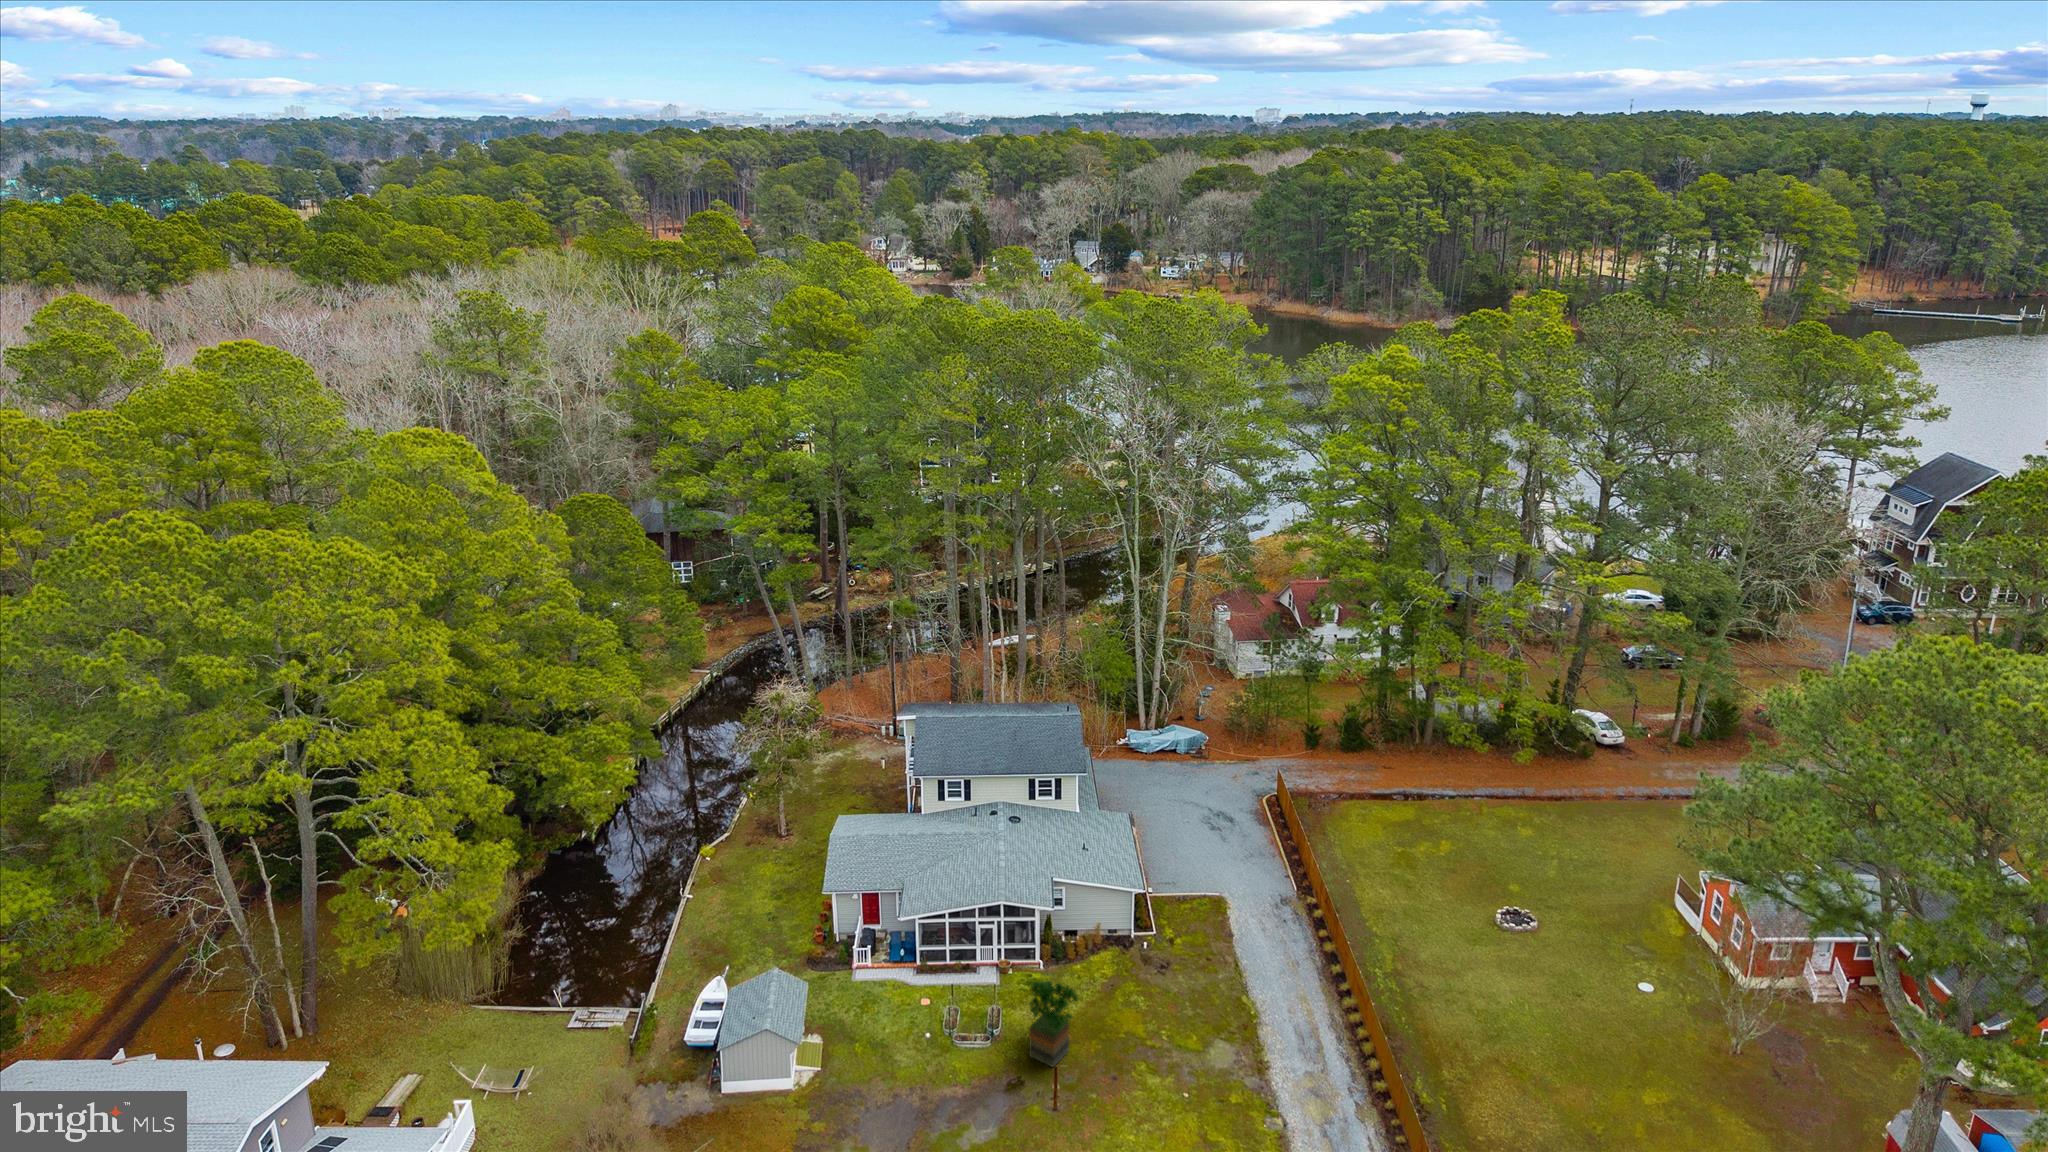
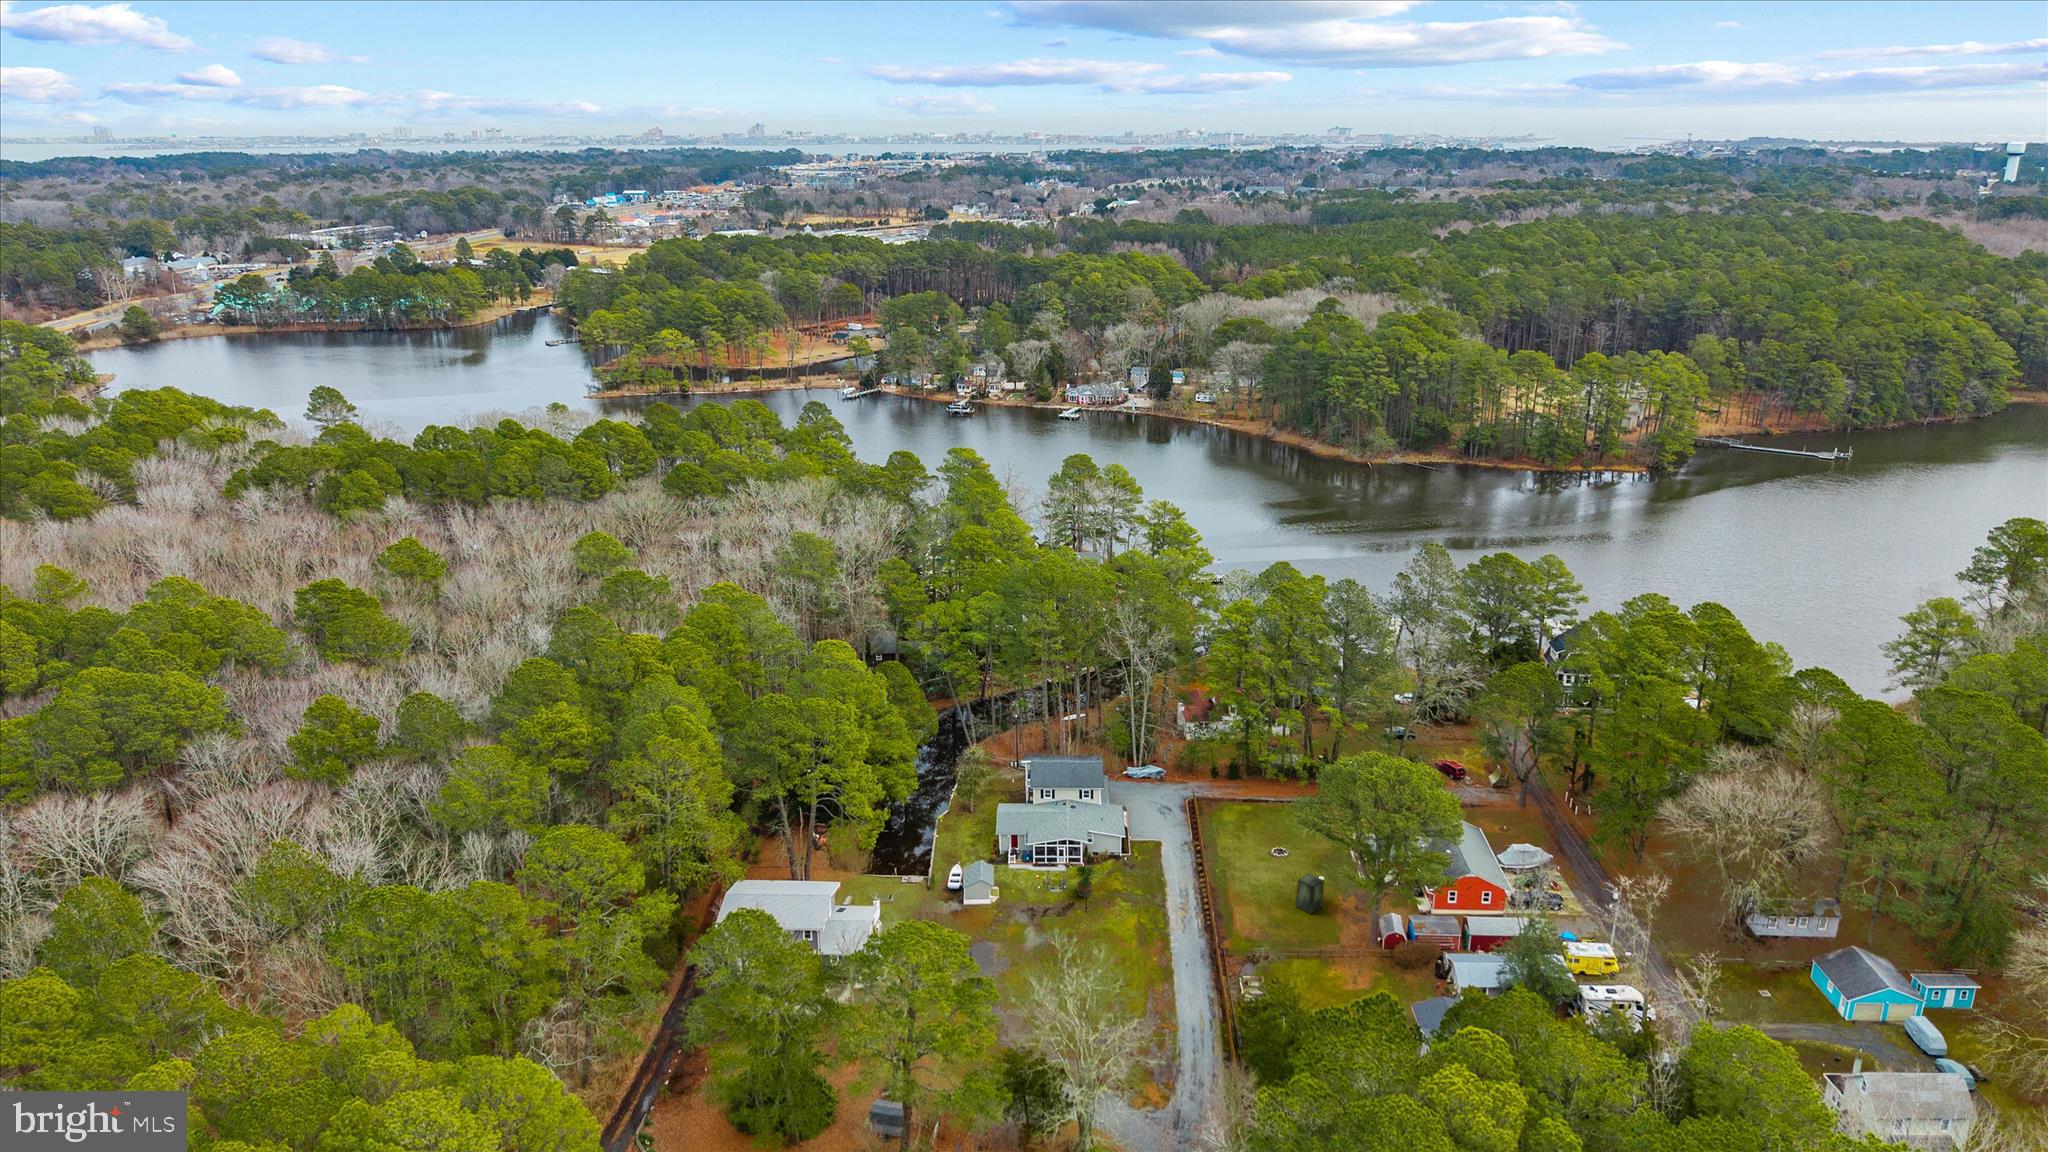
storage box: none [1612,986,1697,1102] -> present [1296,874,1324,914]

